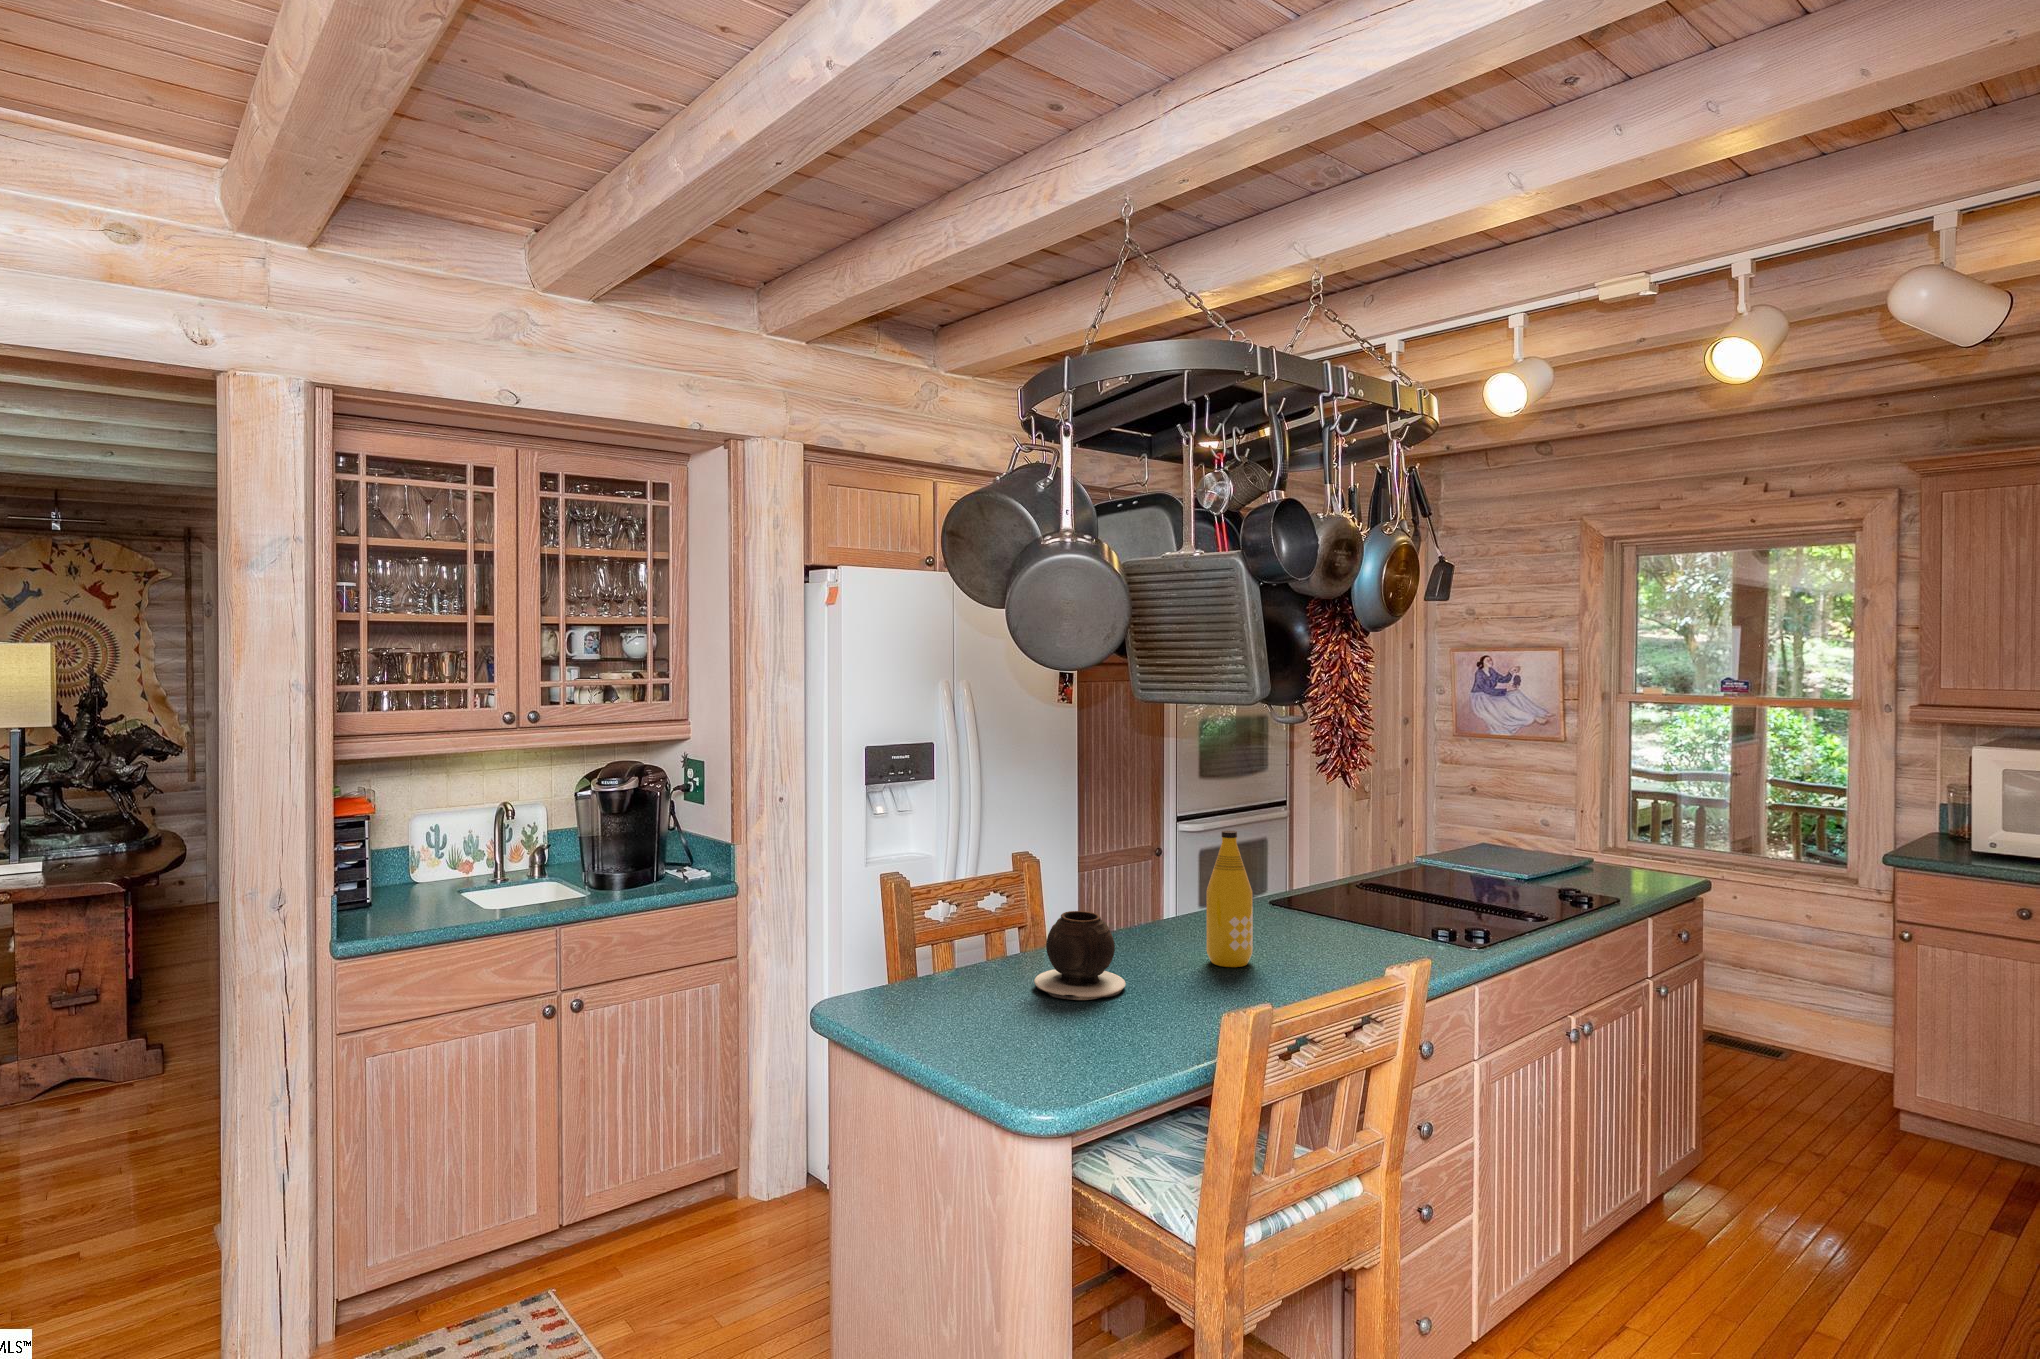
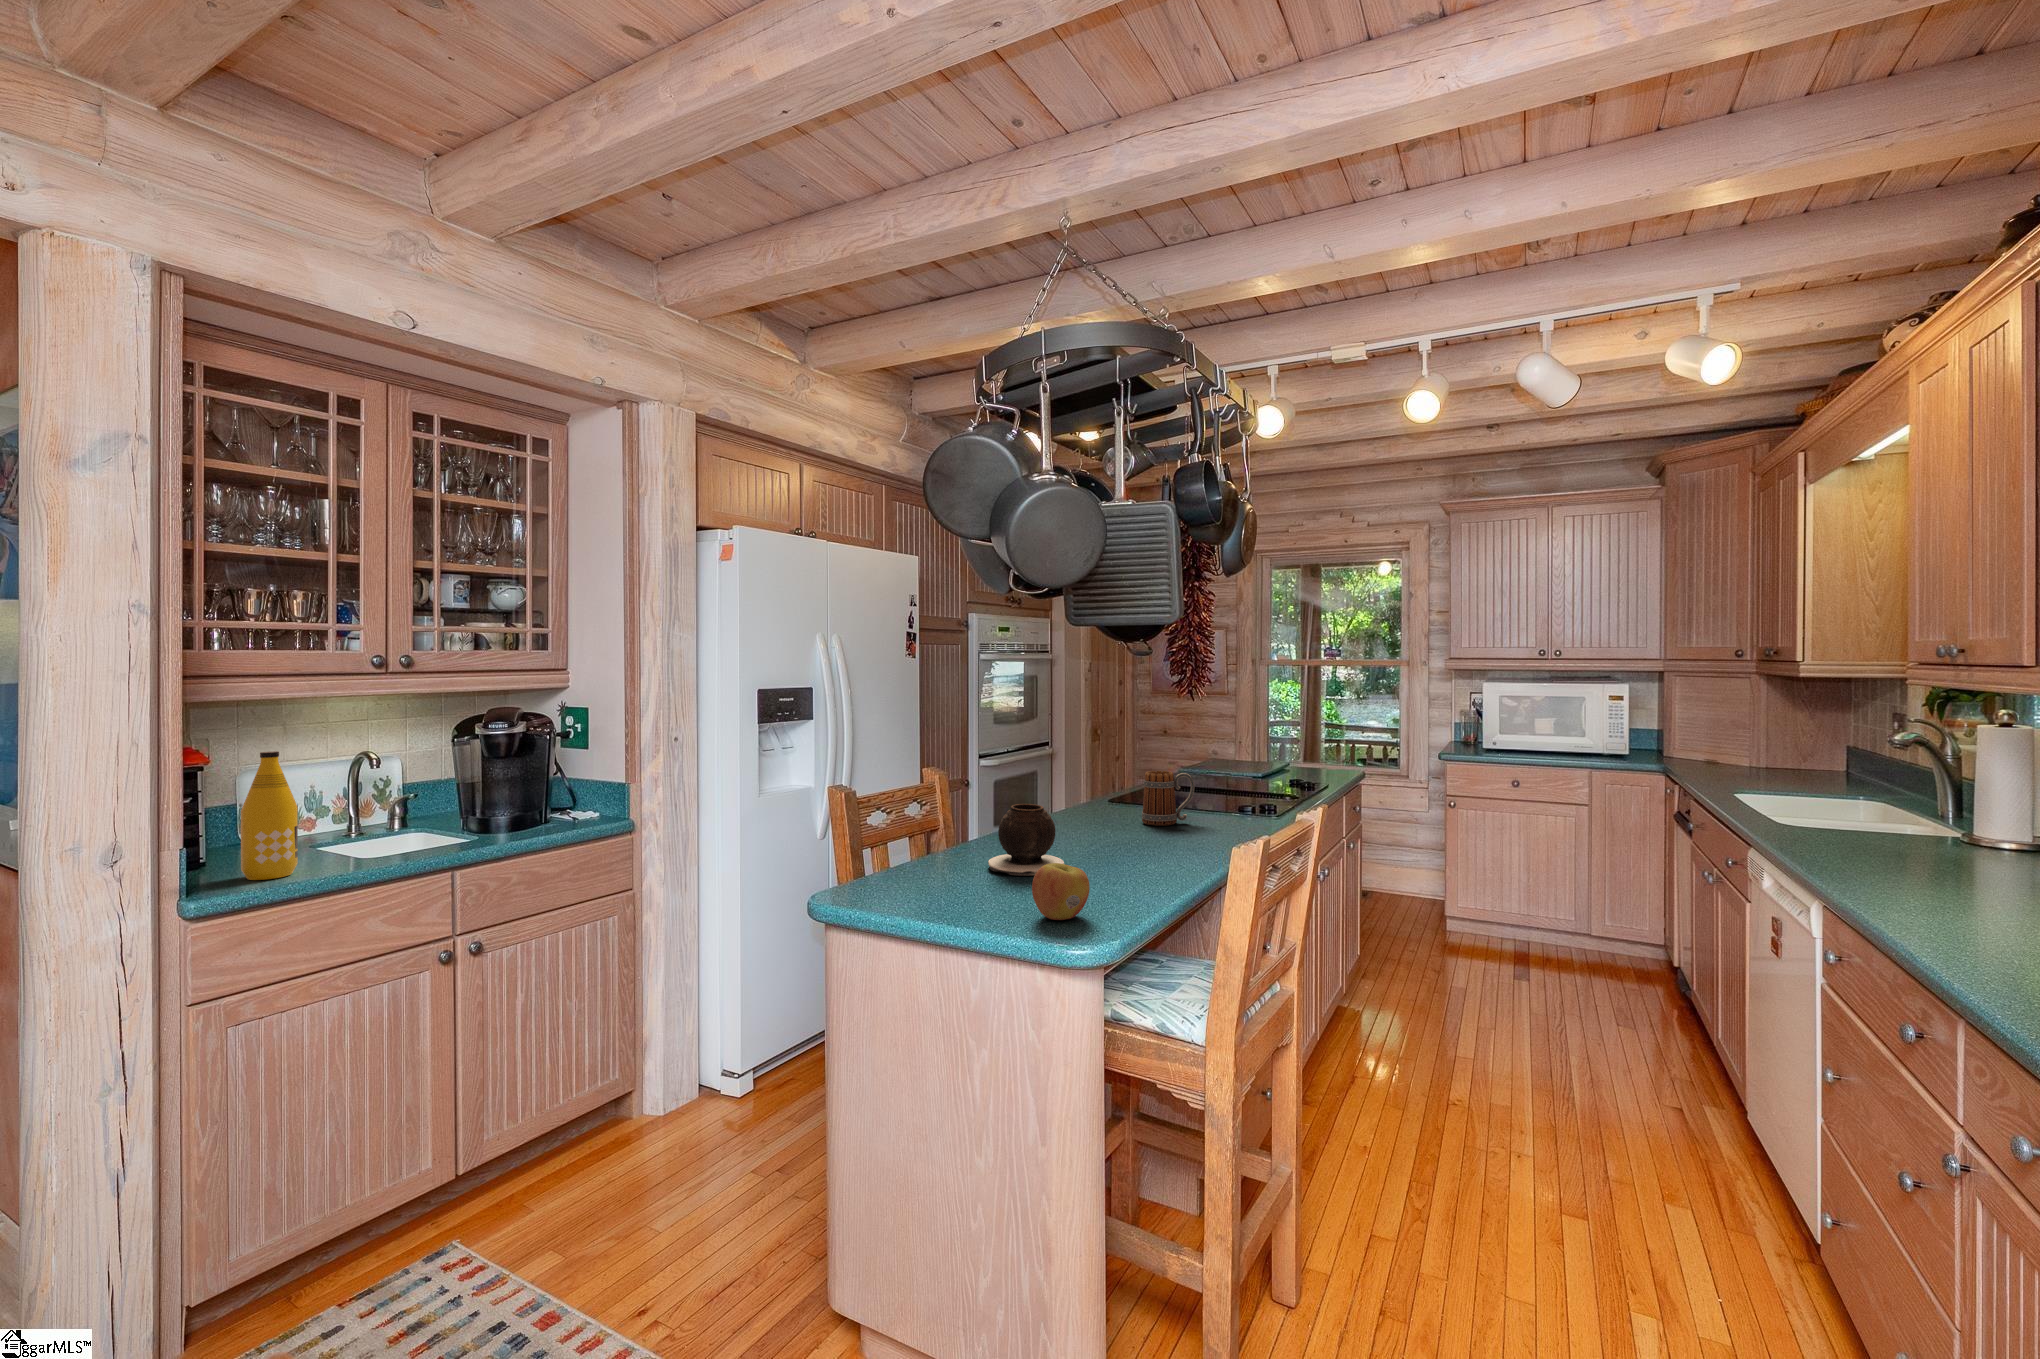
bottle: present [1206,830,1253,967] -> present [241,751,298,880]
mug: none [1286,870,1356,943] -> present [1142,771,1194,826]
apple: none [1015,997,1082,1067] -> present [1032,863,1090,920]

